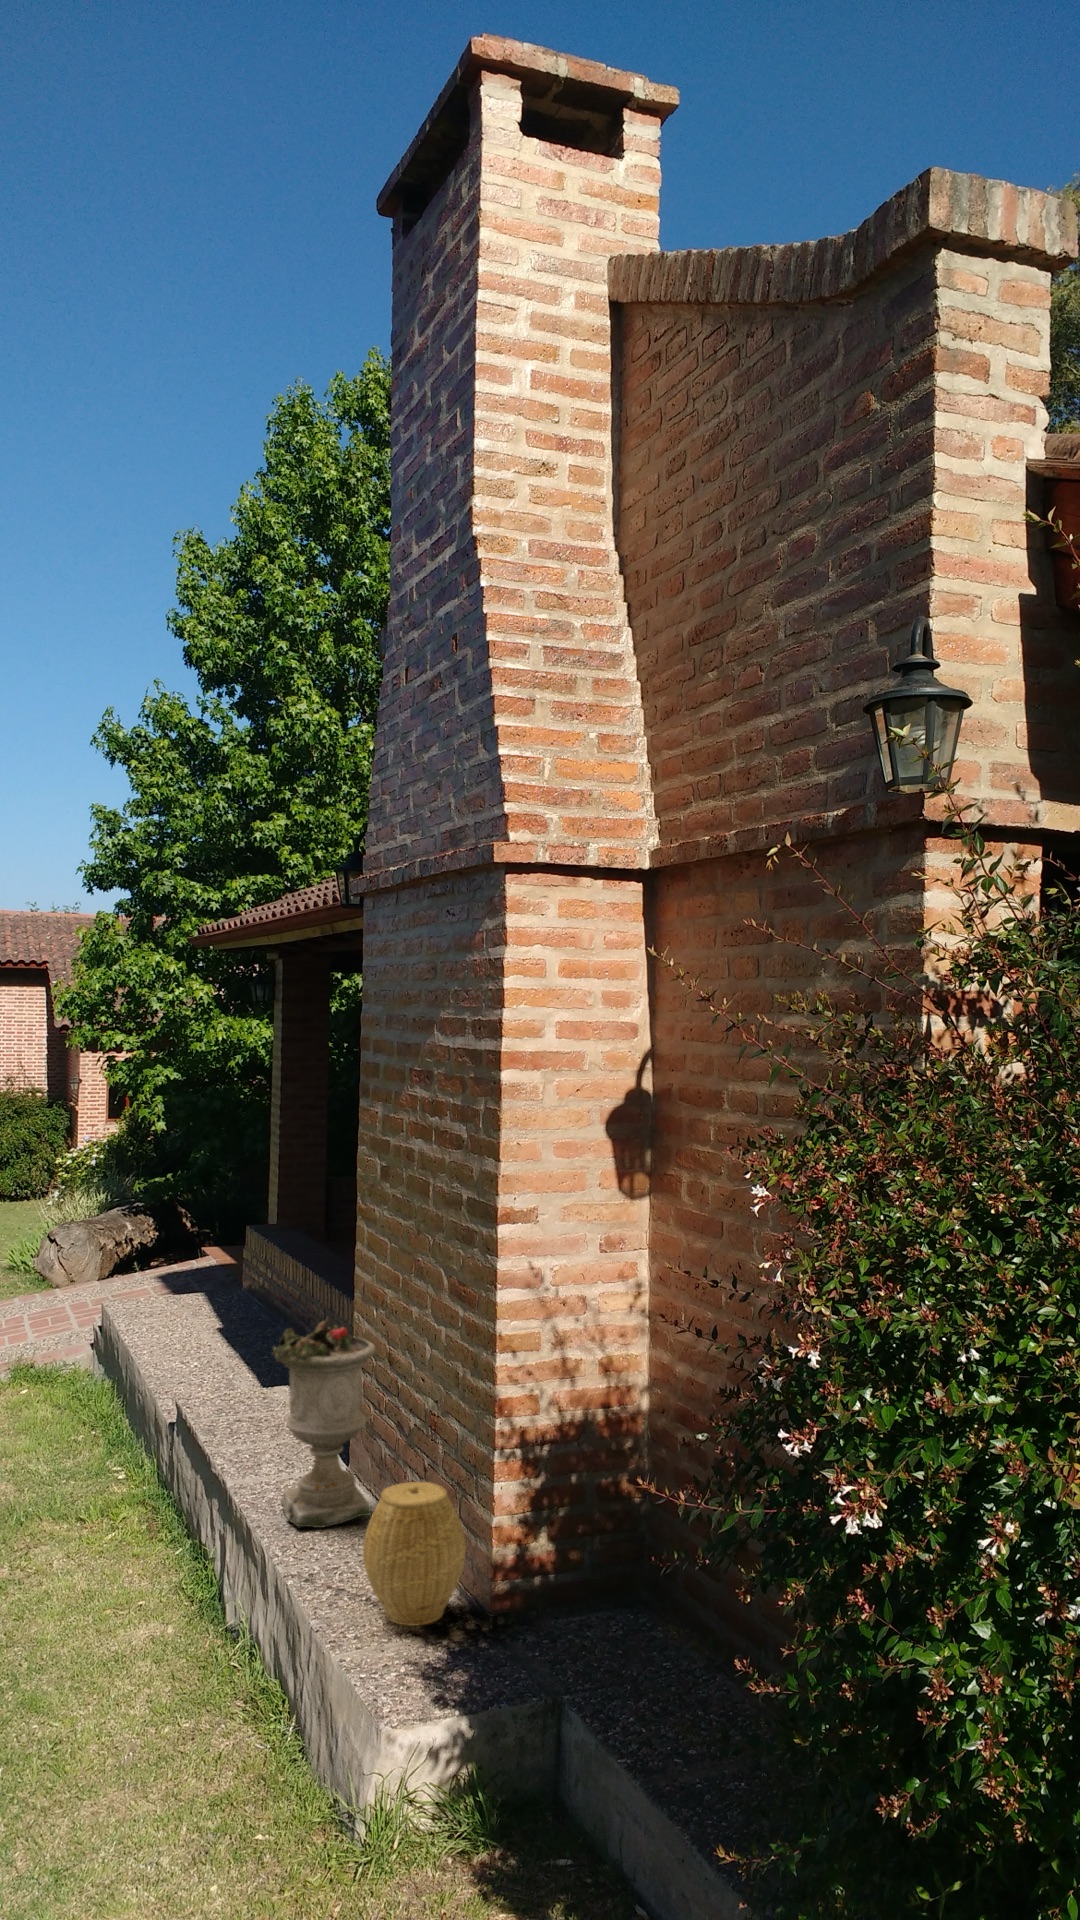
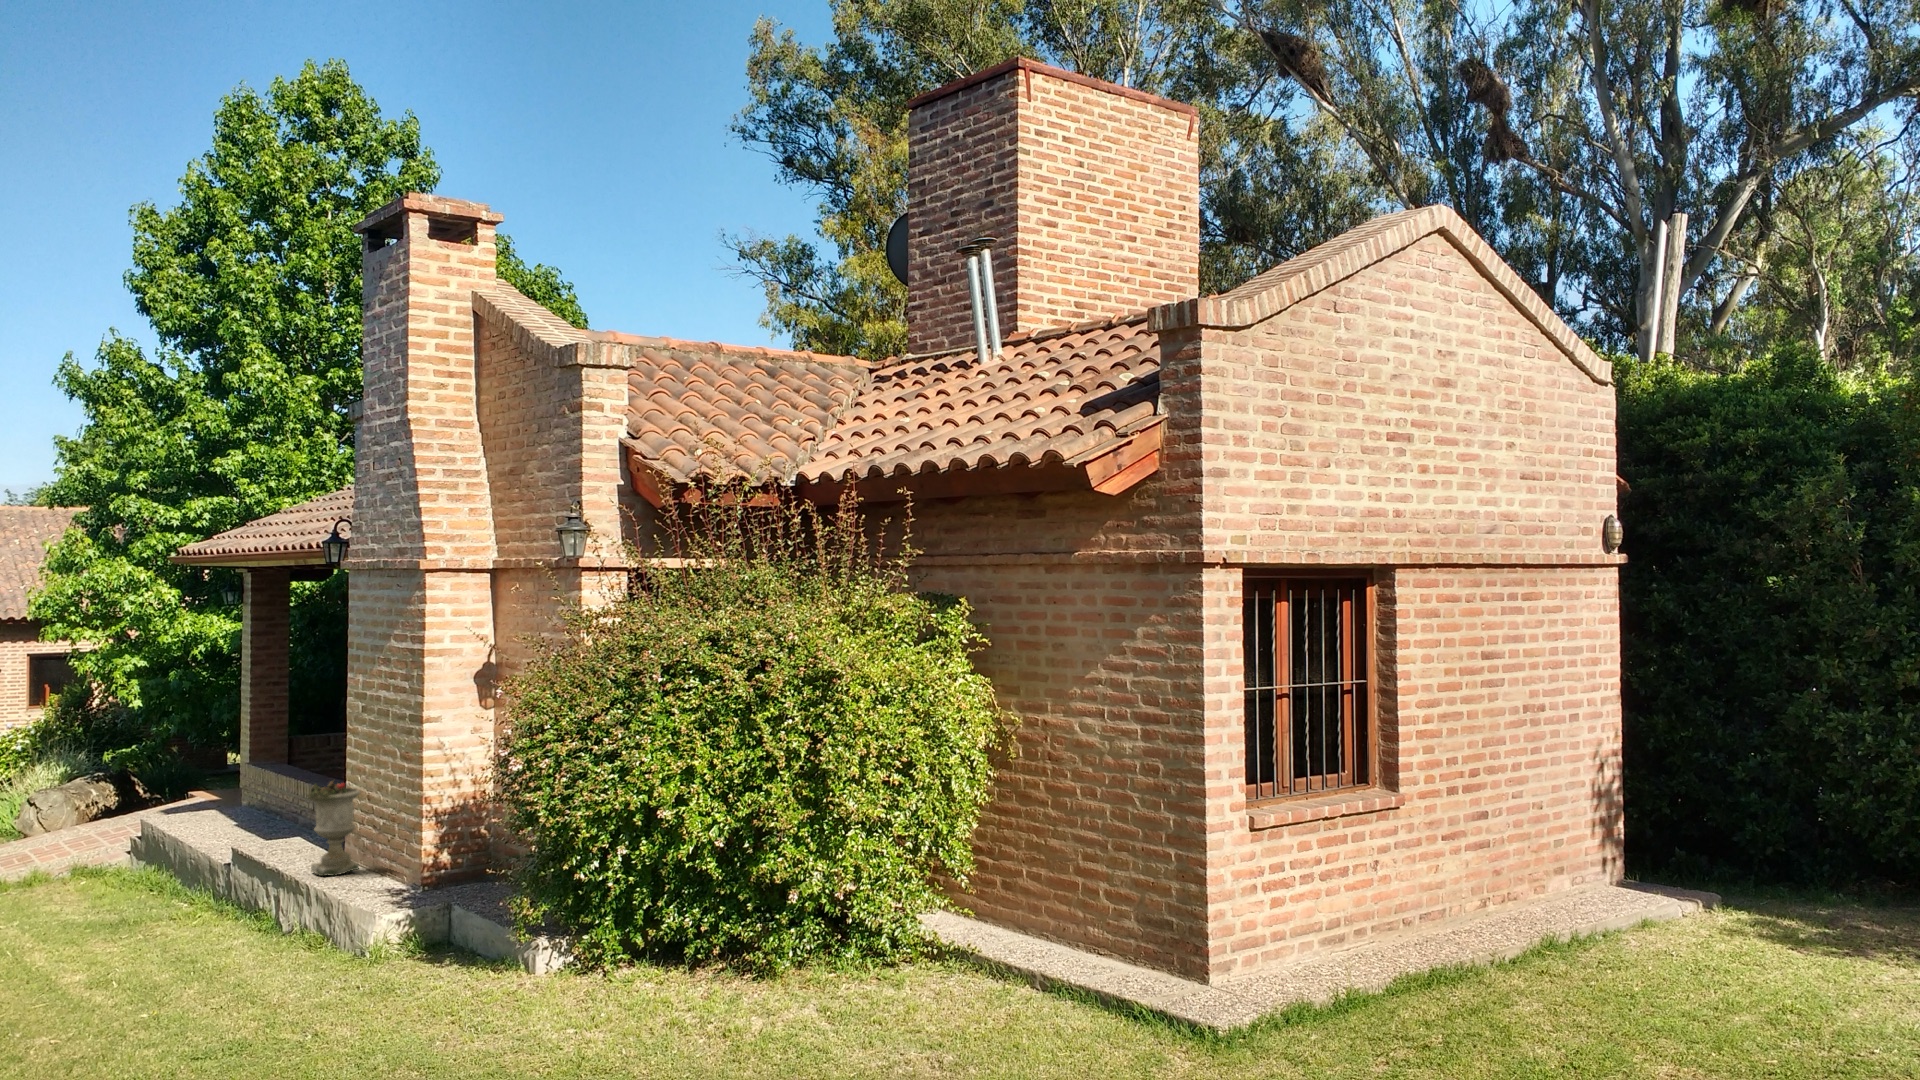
woven basket: present [363,1482,466,1626] -> none [363,836,410,892]

